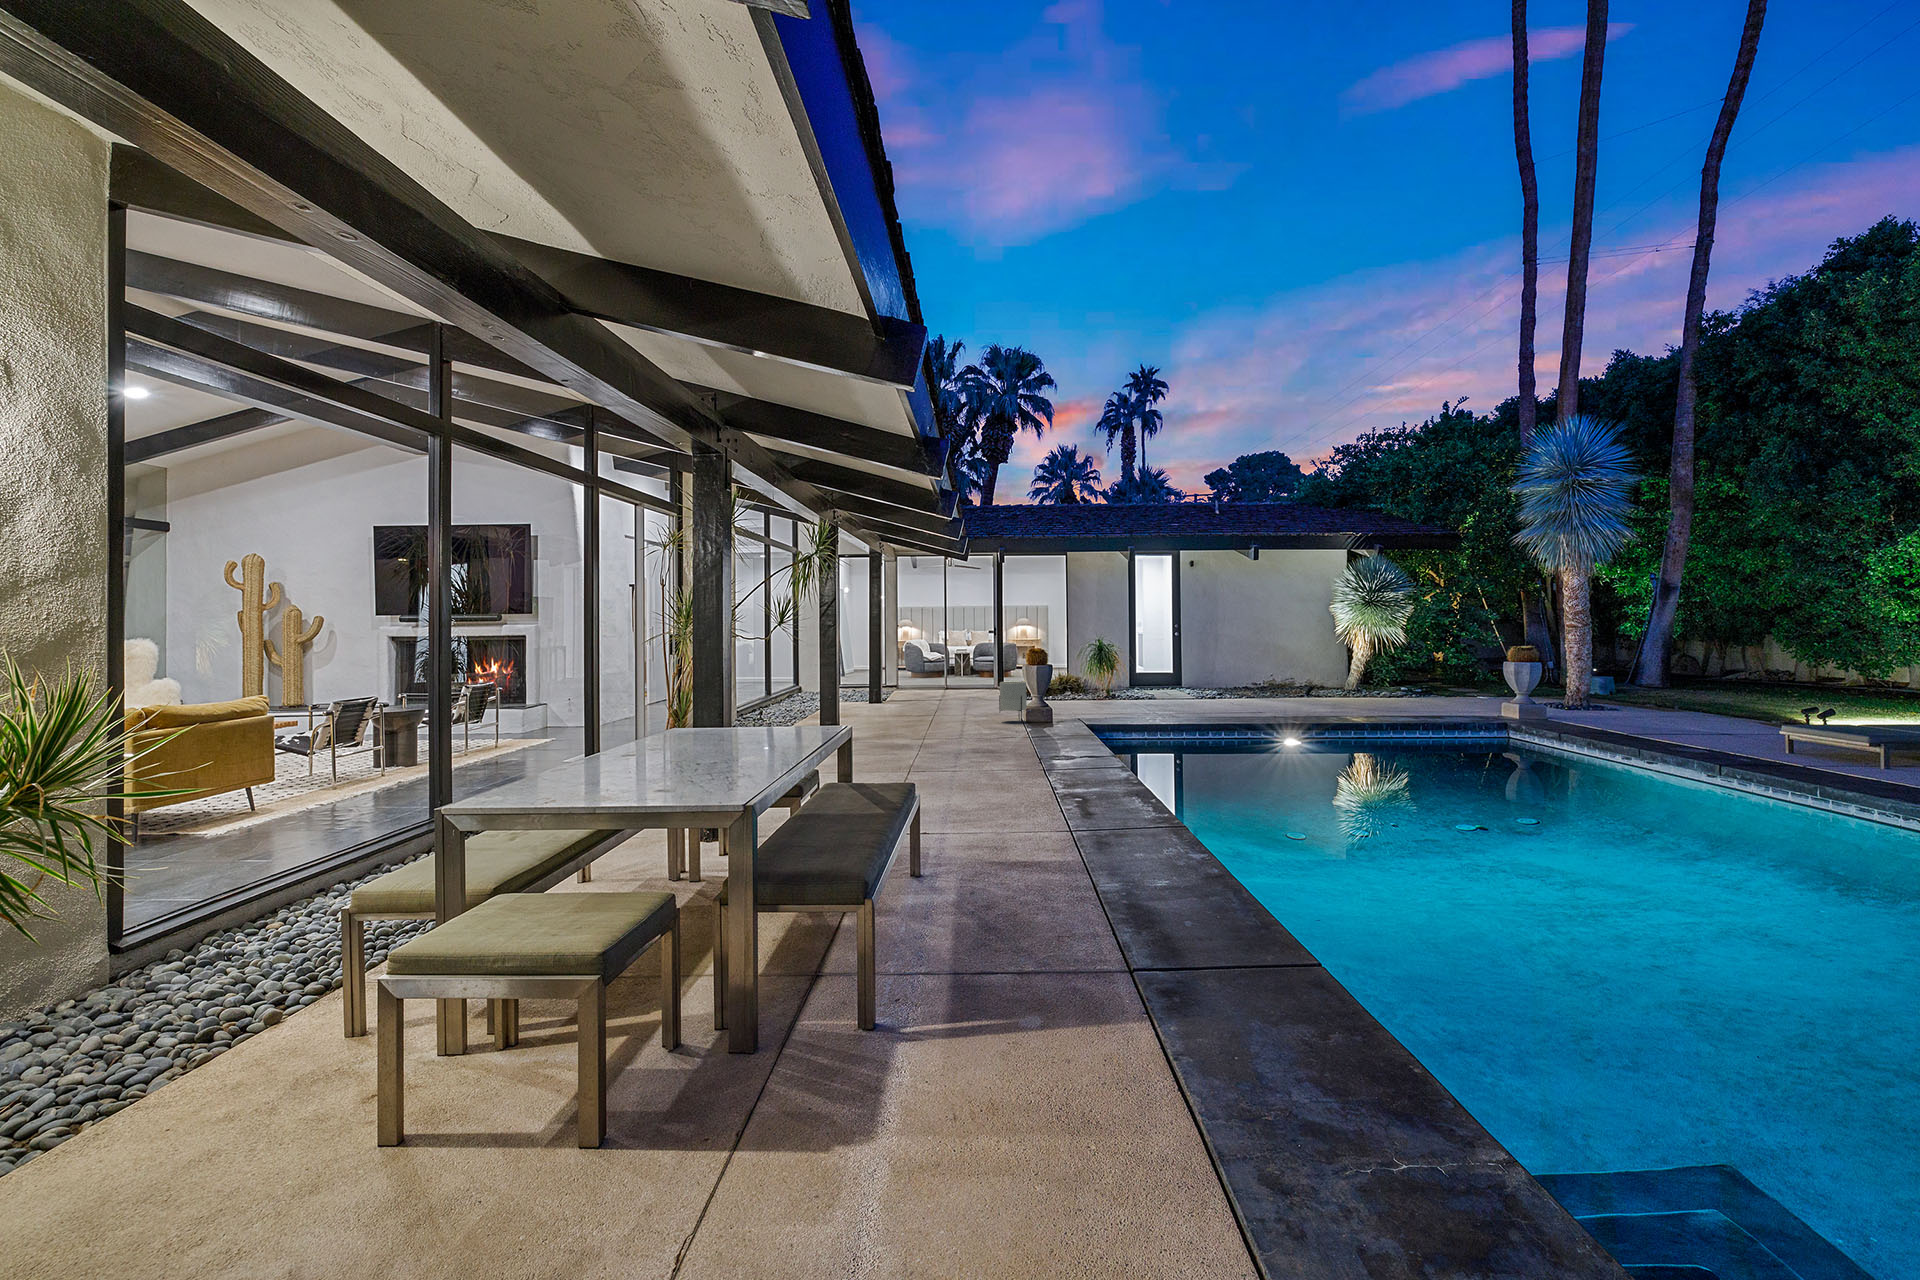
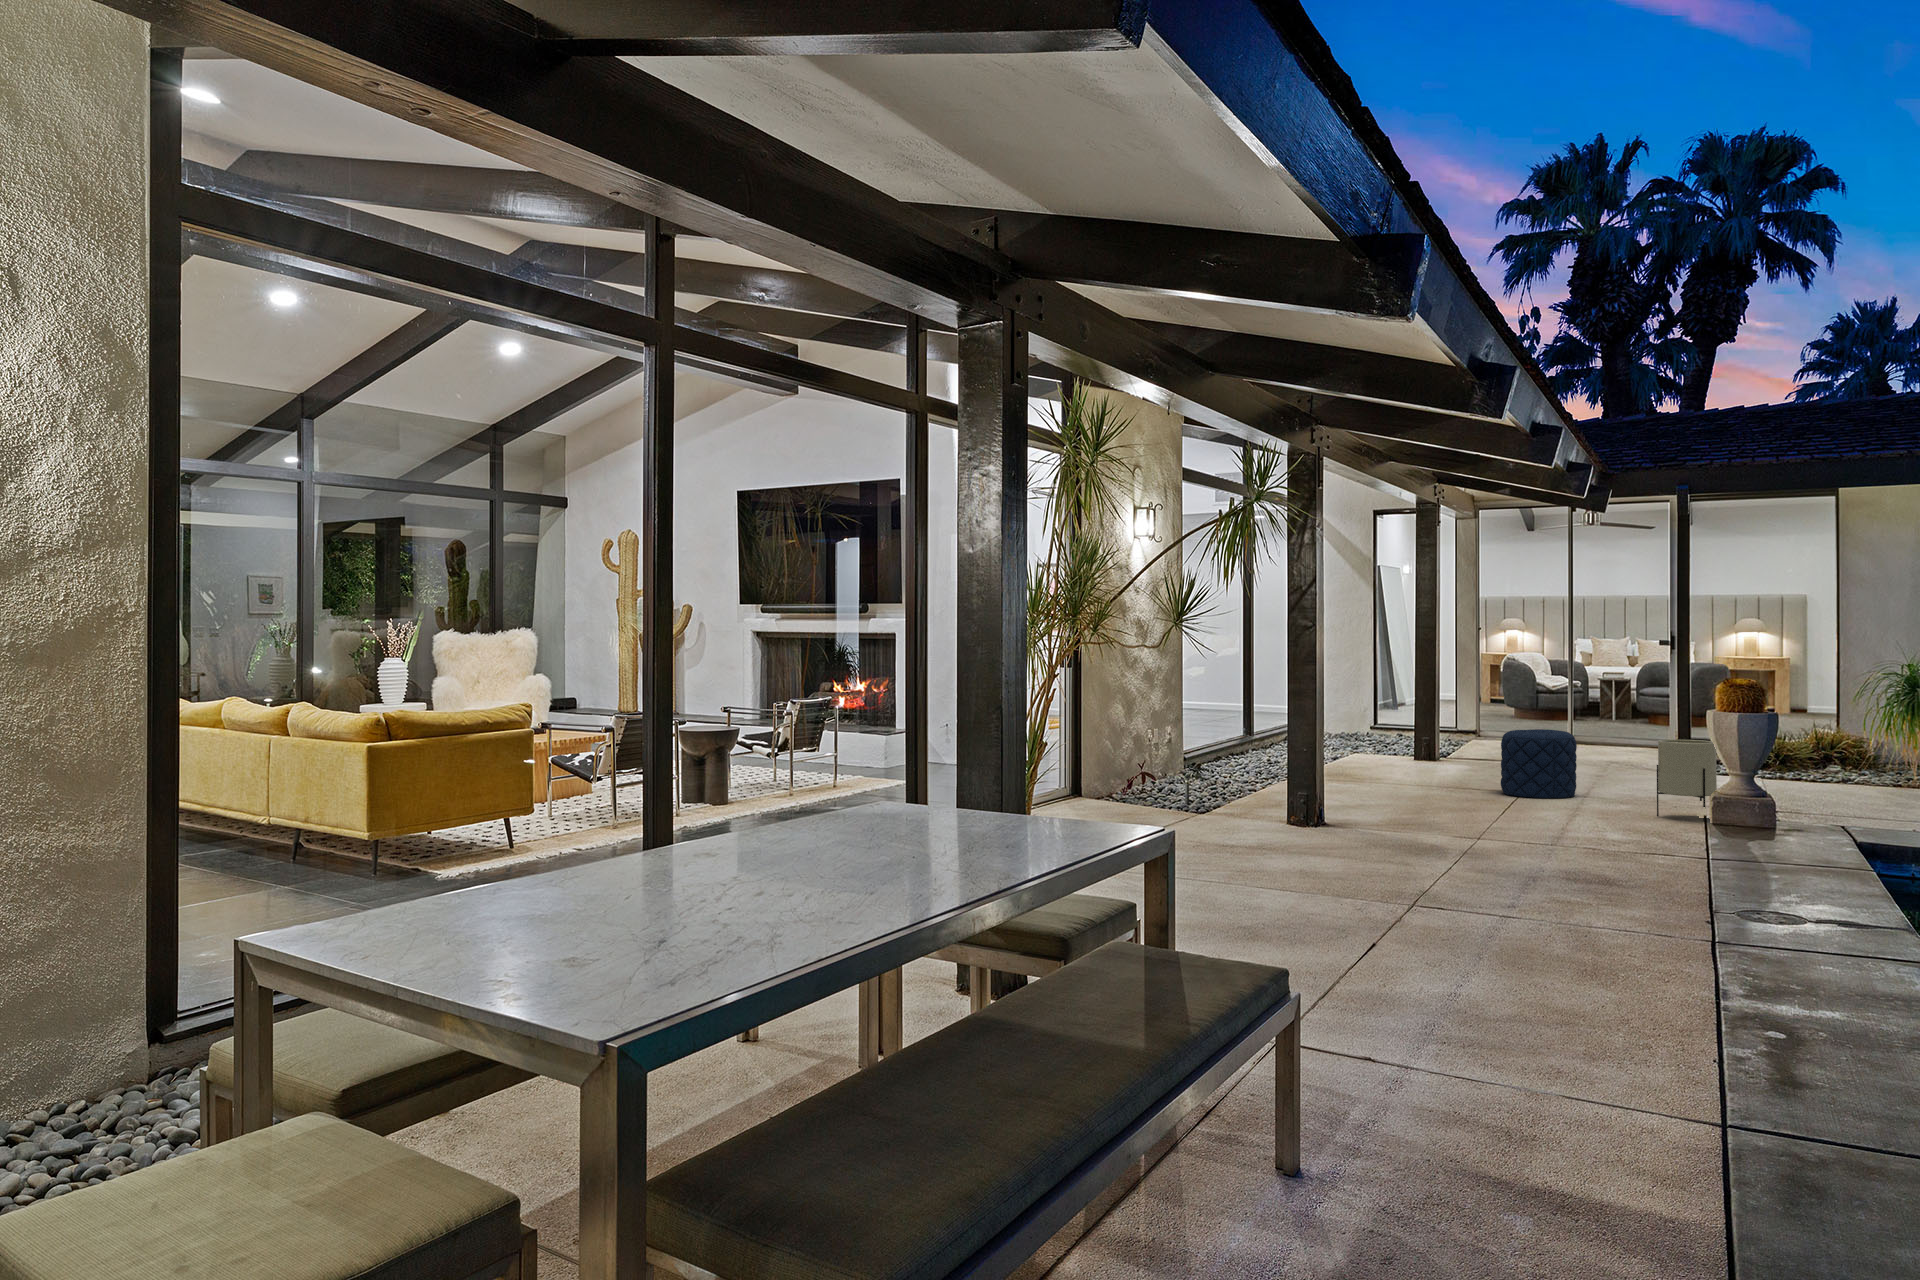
pouf: none [919,679,957,717] -> present [1501,729,1577,798]

